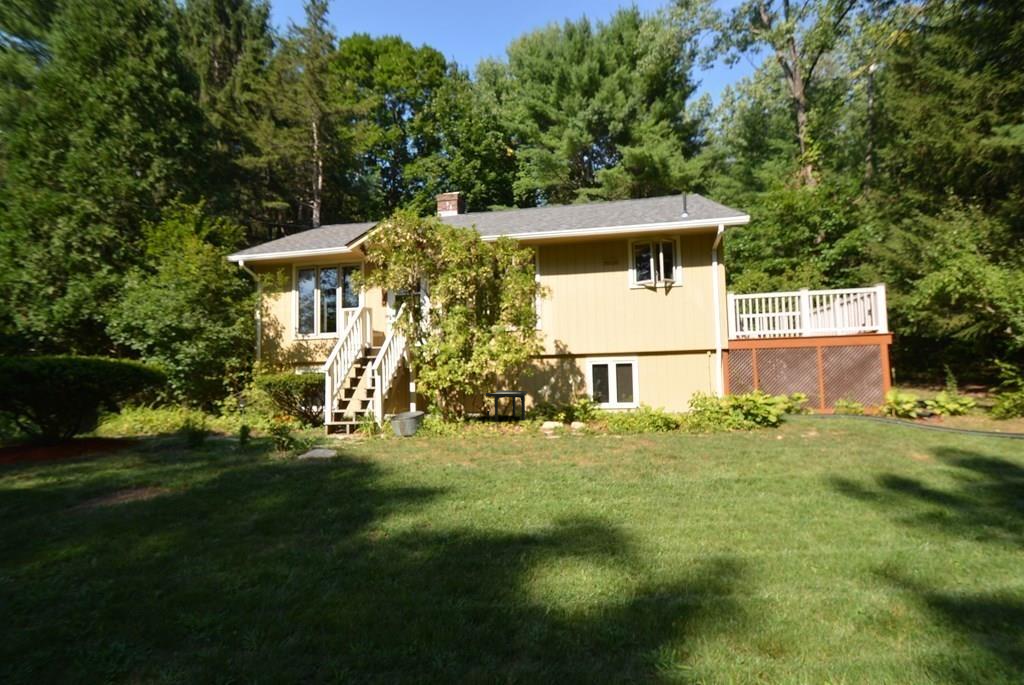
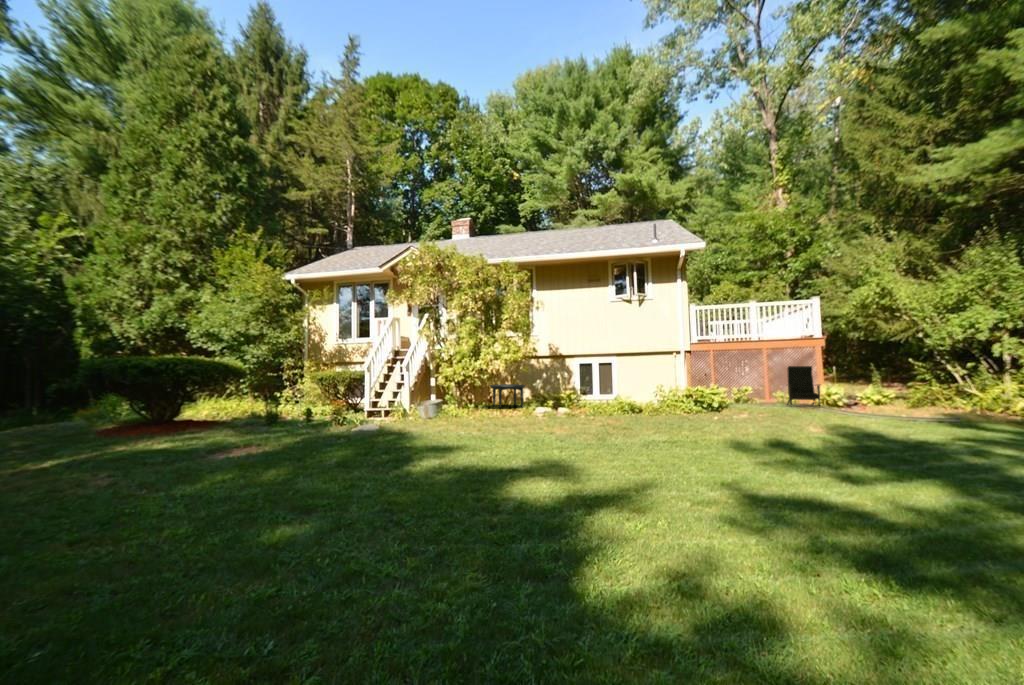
lounge chair: none [848,370,896,421] -> present [787,366,820,407]

